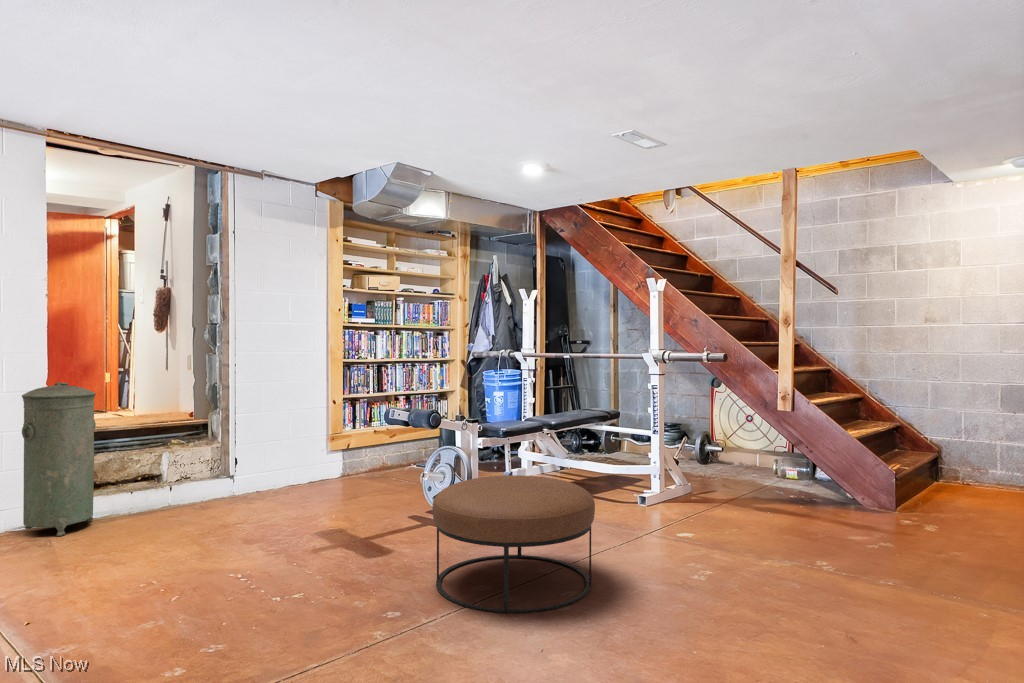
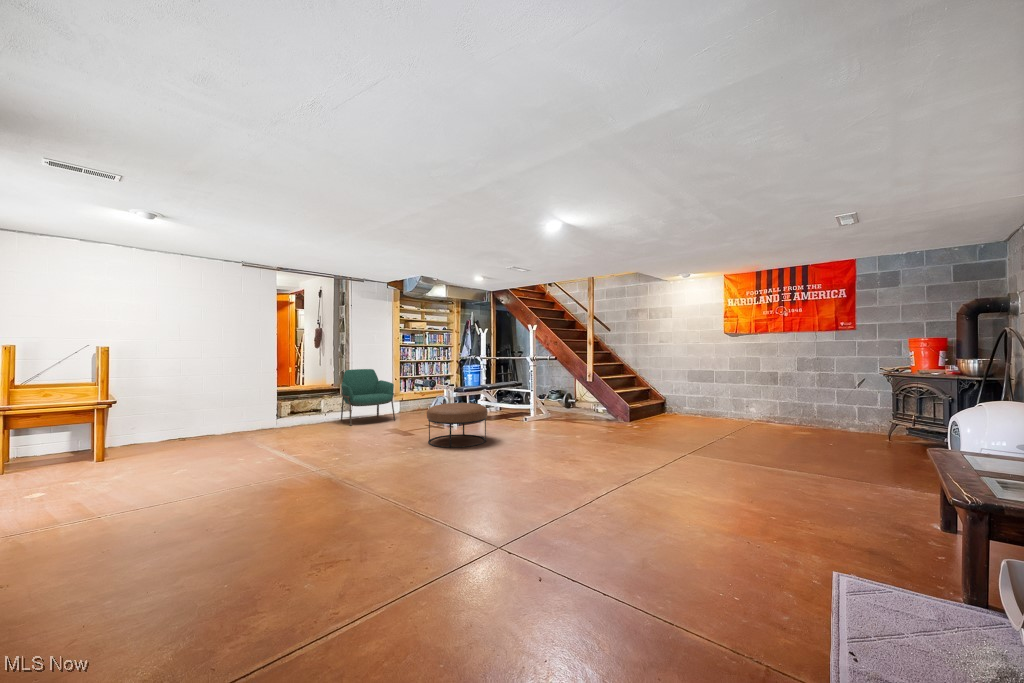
armchair: none [208,380,336,519] -> present [341,369,395,426]
trash can: present [22,382,96,536] -> none [268,369,296,431]

